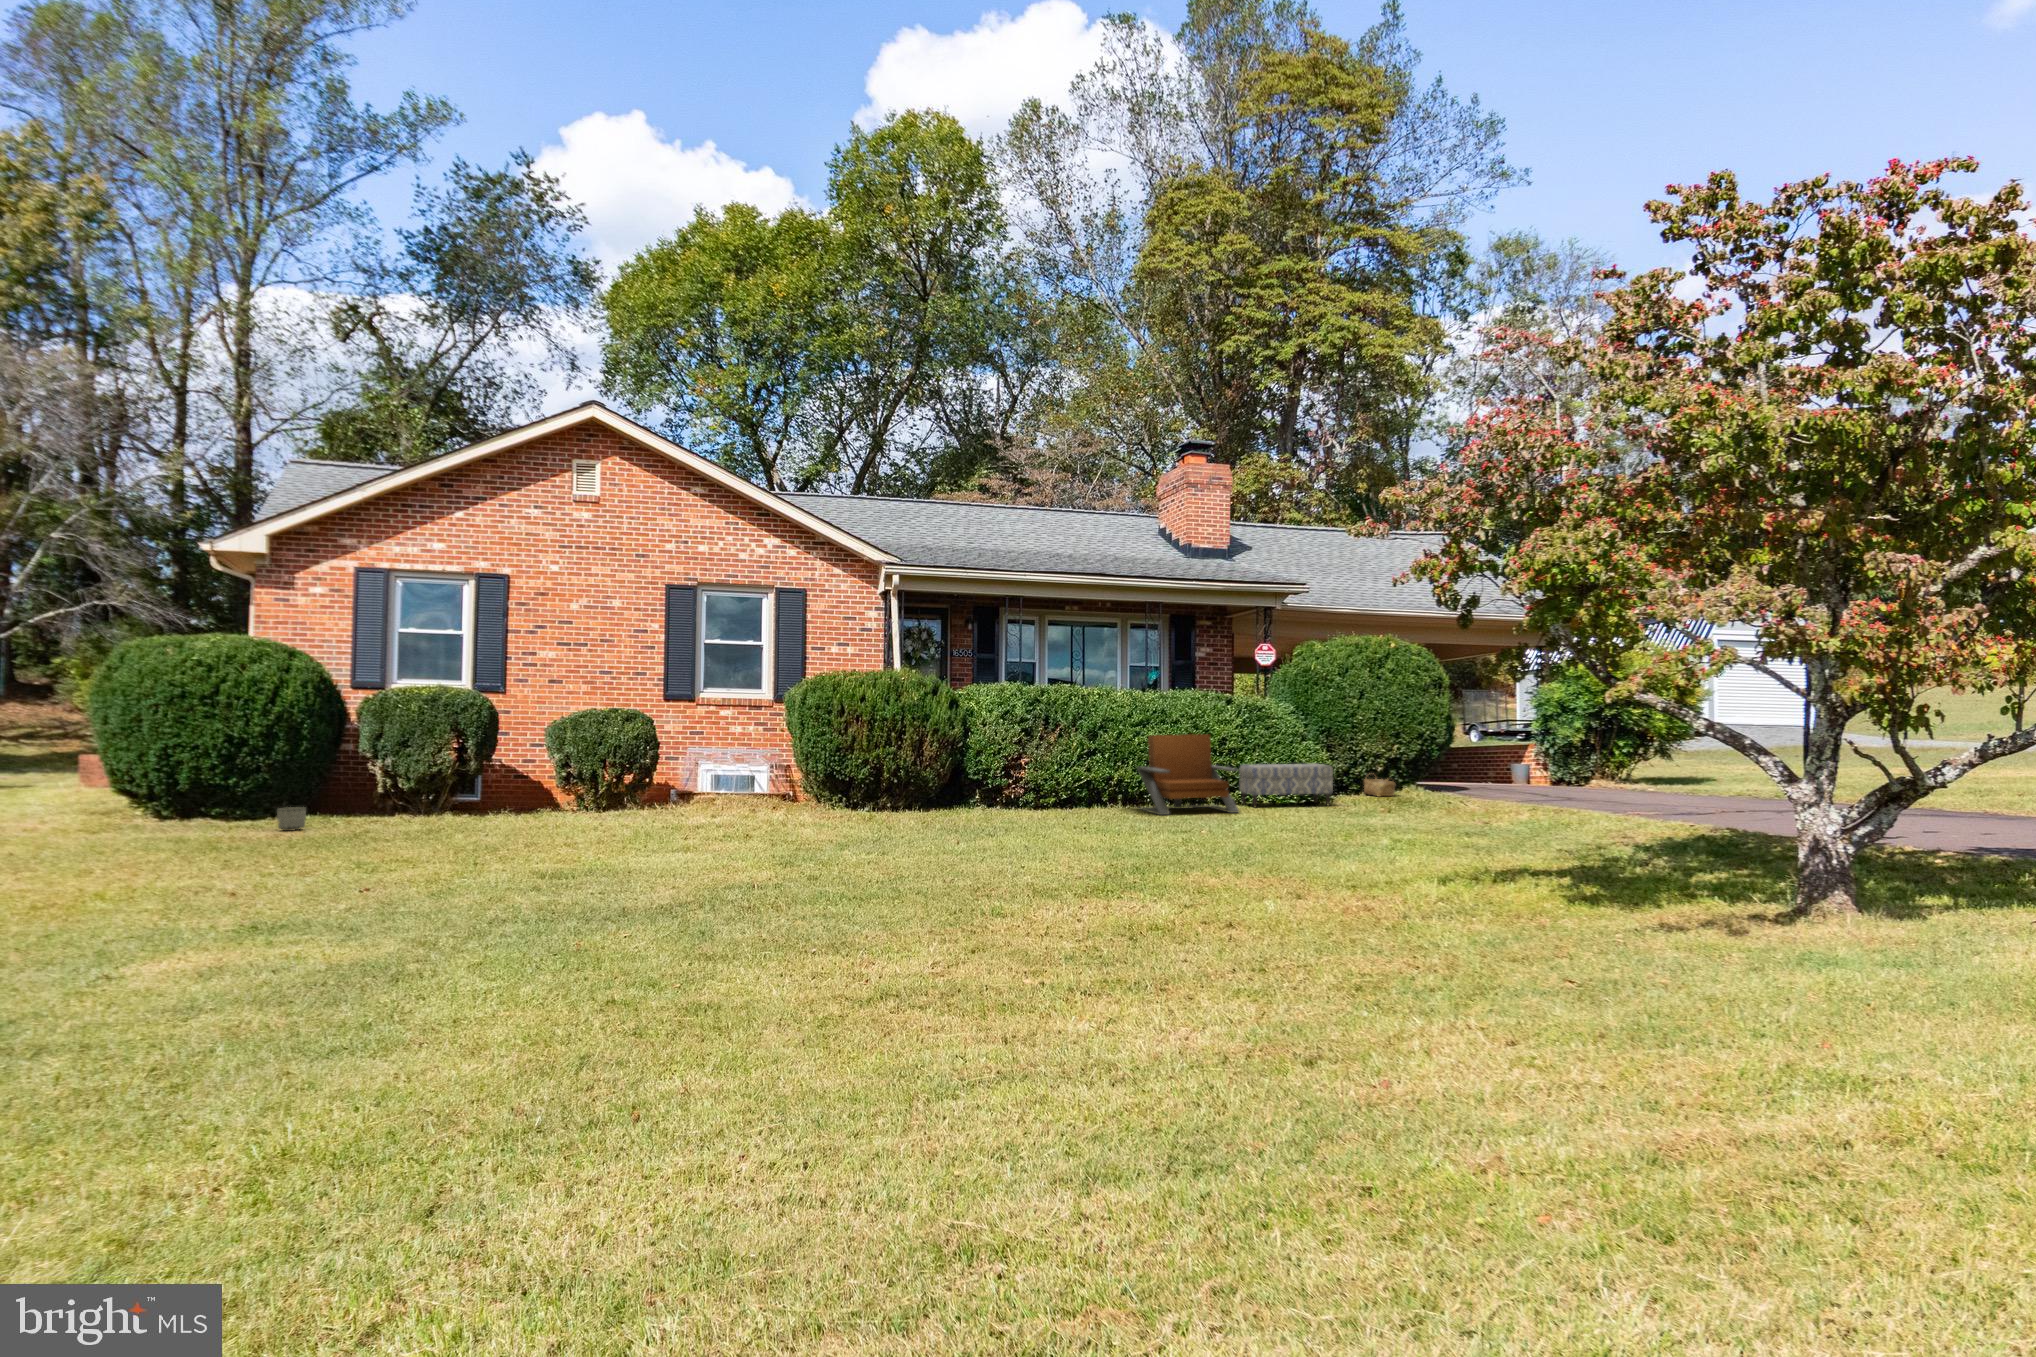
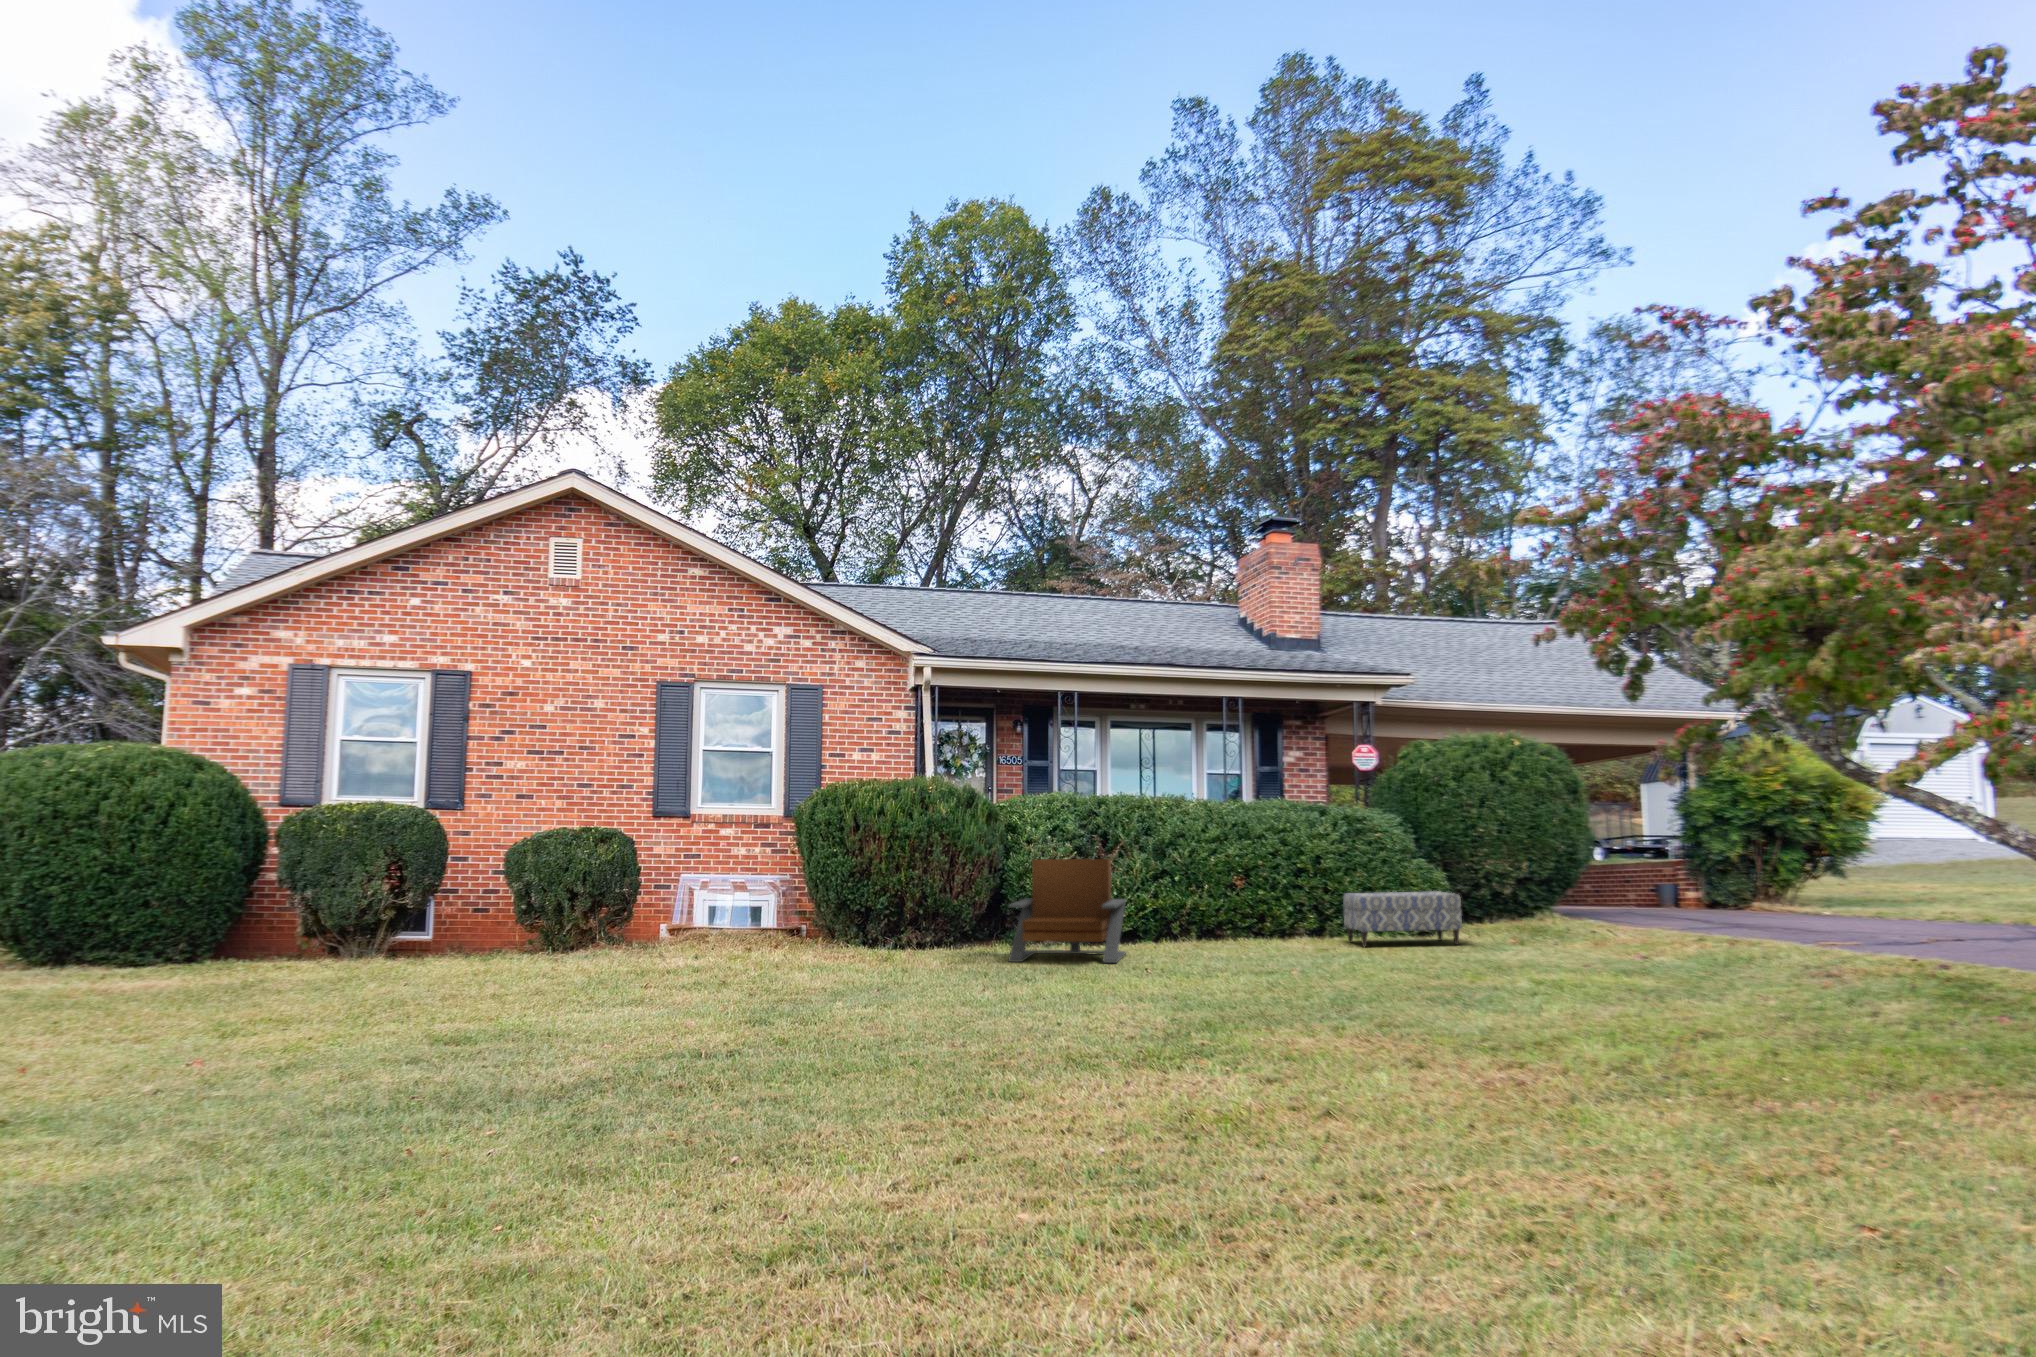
lounge chair: present [1137,734,1239,815] -> present [1008,859,1126,963]
woven basket: present [1364,778,1395,797] -> none [1498,903,1537,932]
planter: present [277,807,306,831] -> none [162,948,199,978]

